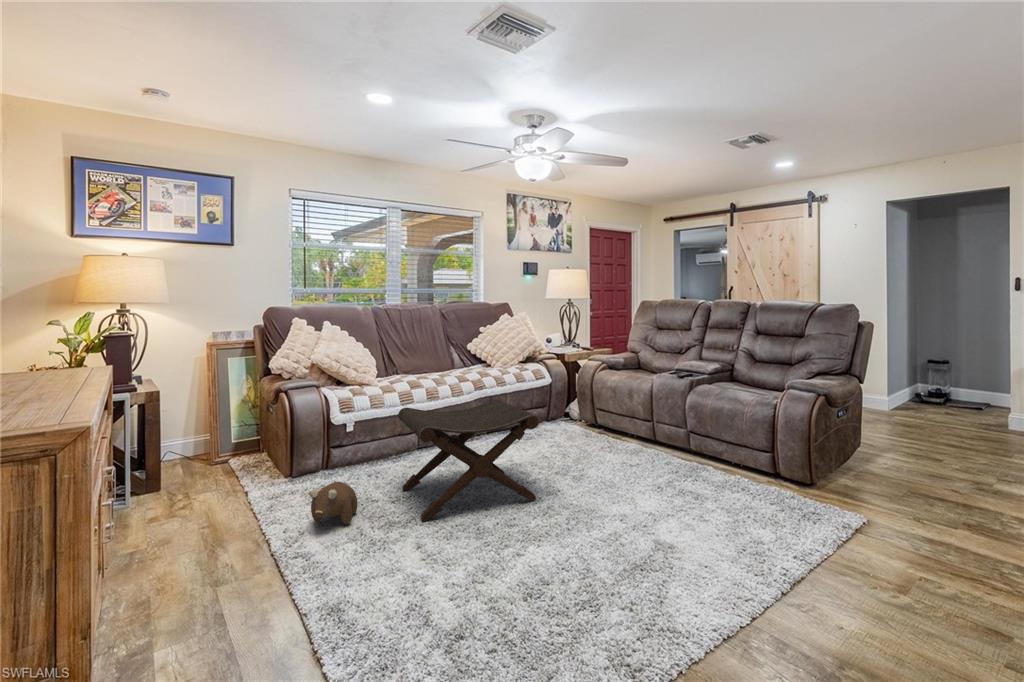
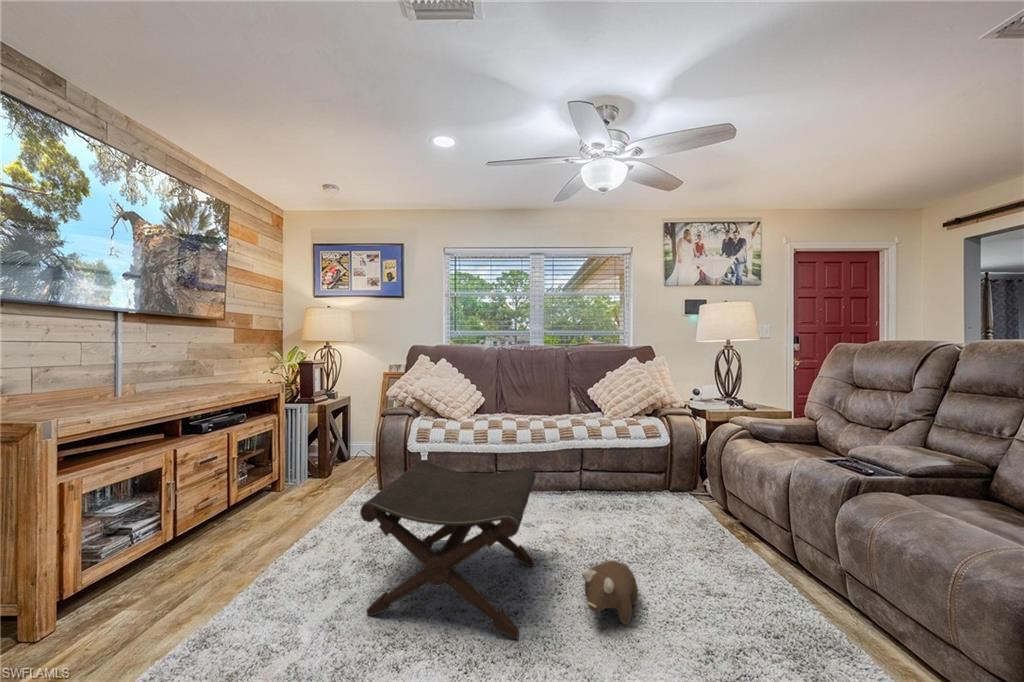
plush toy: present [309,482,357,524] -> present [582,561,638,624]

